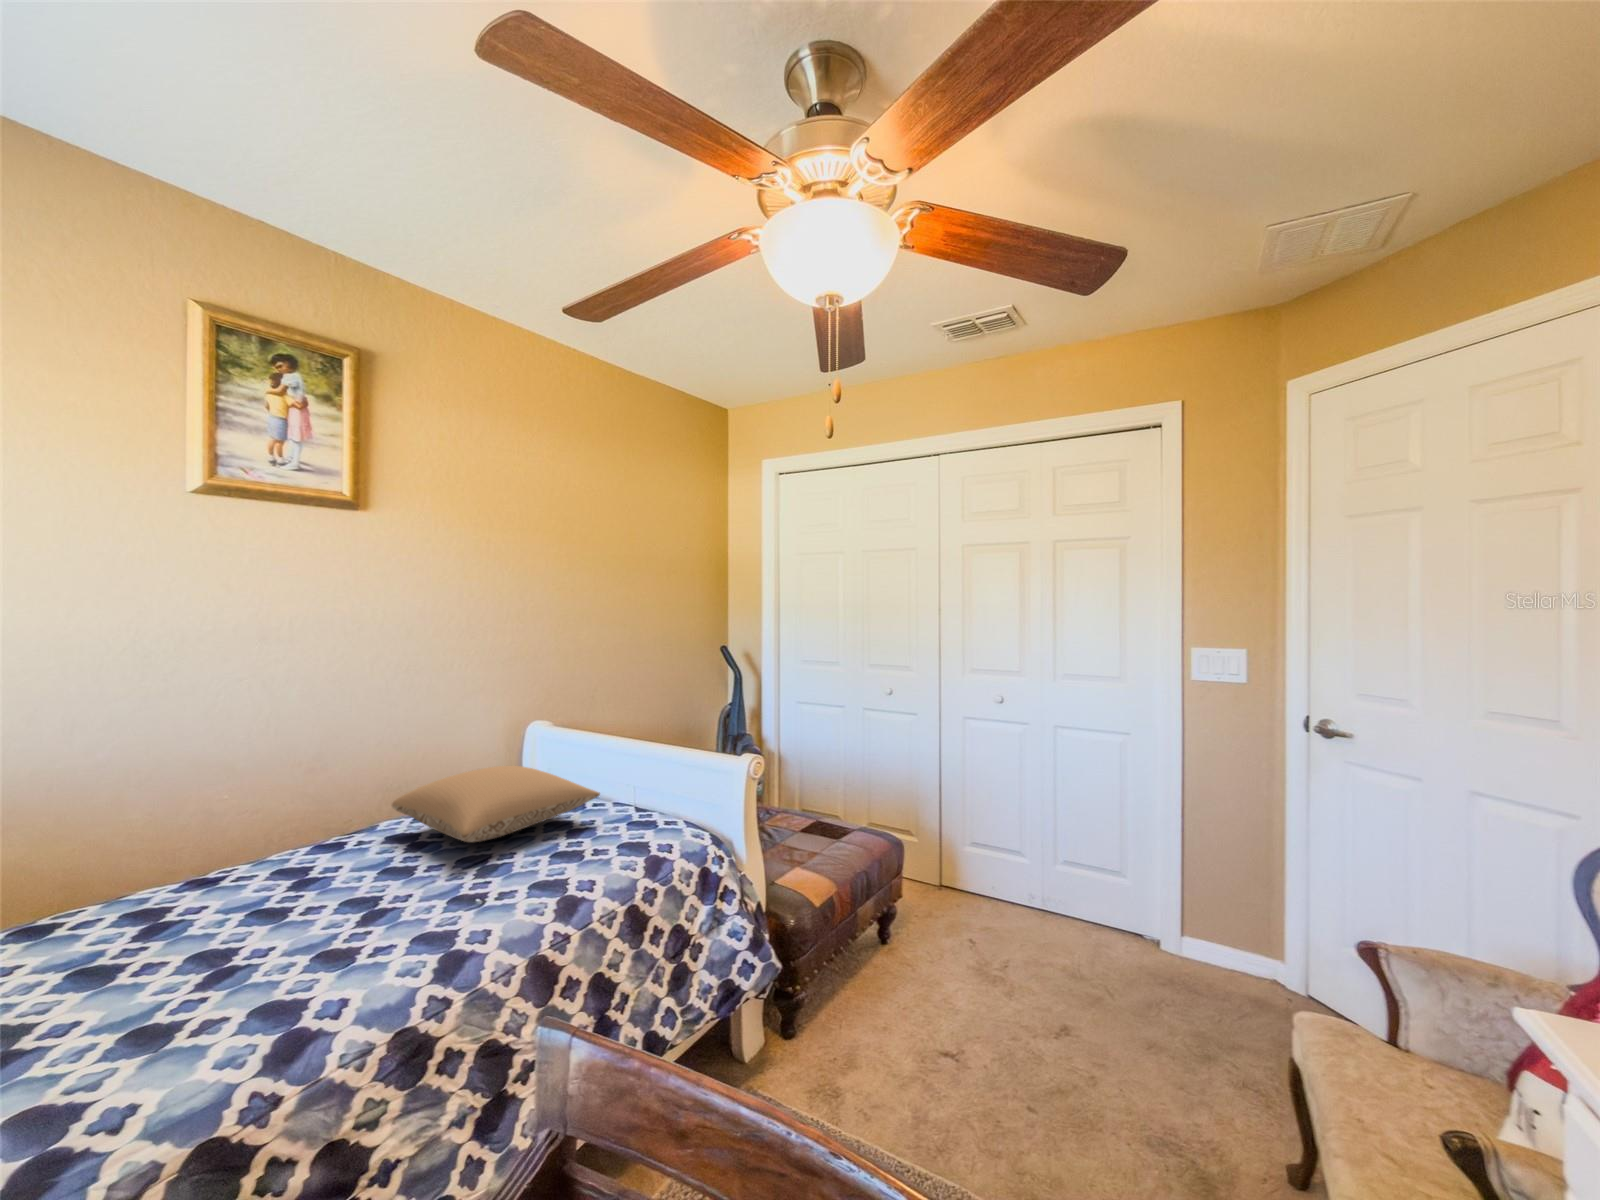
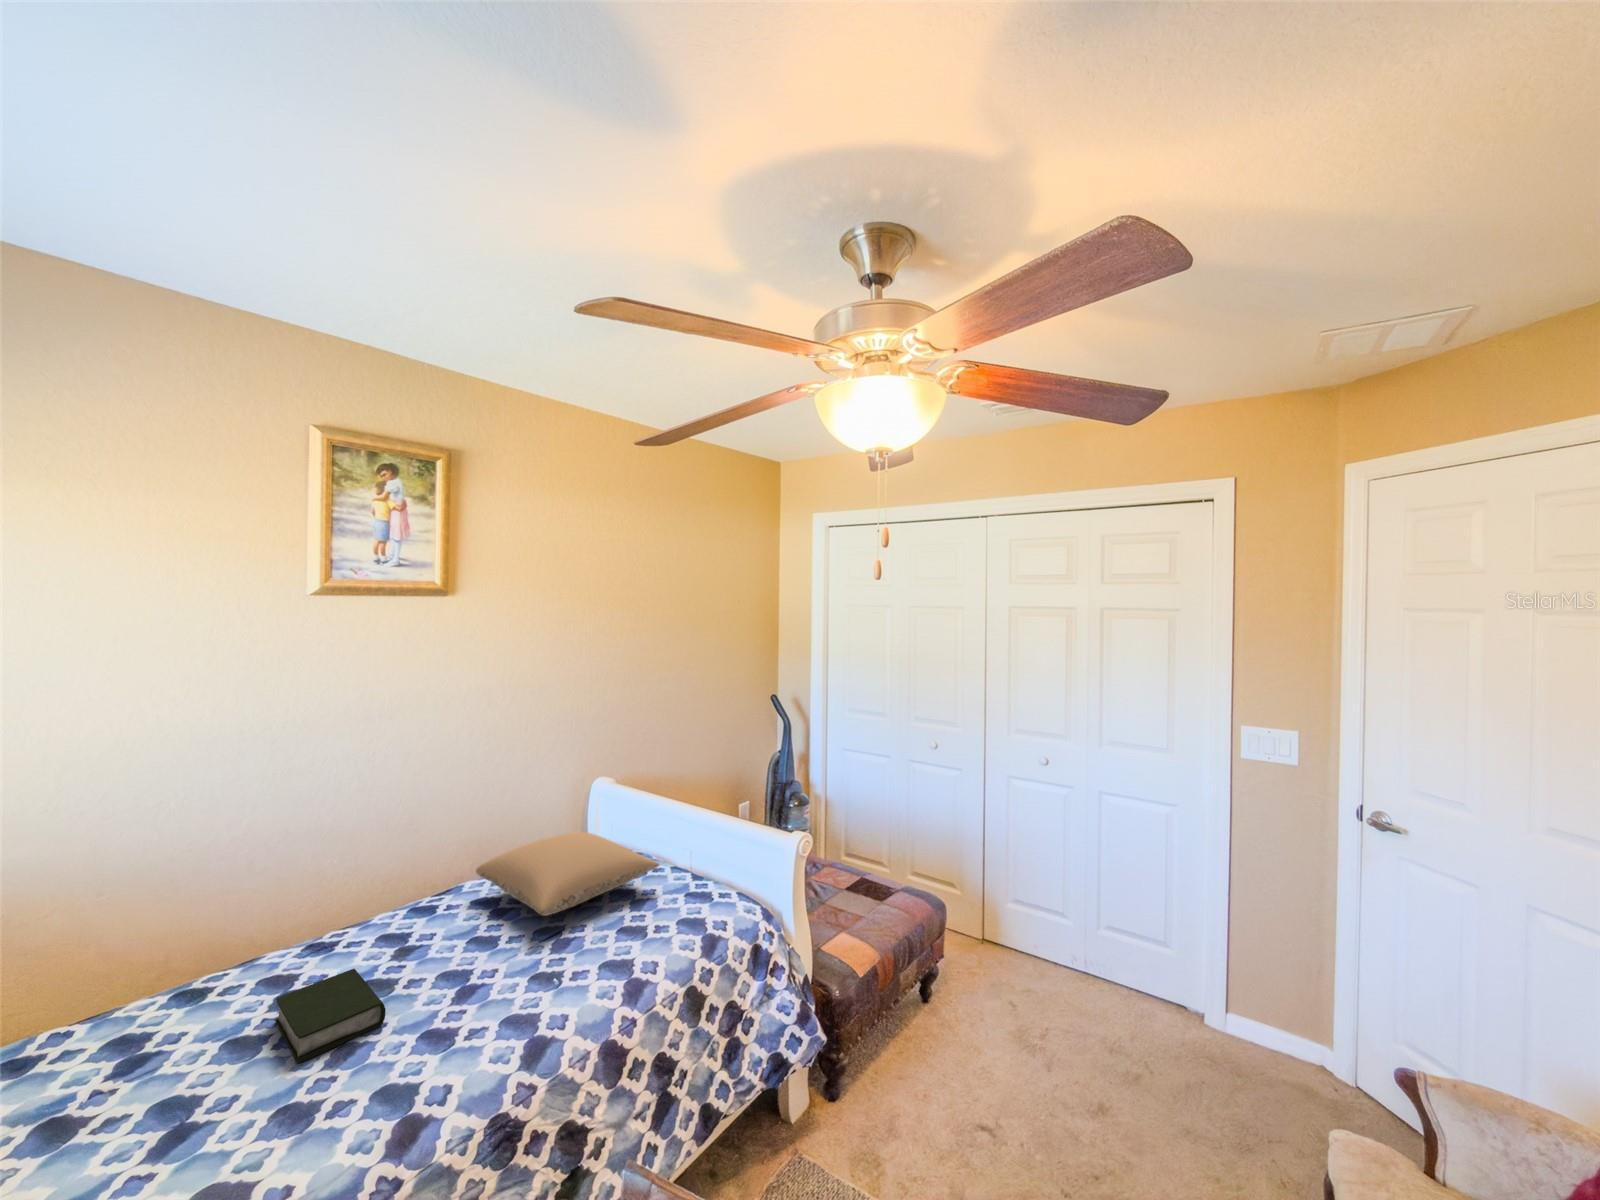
book: none [137,894,273,987] -> present [275,968,386,1063]

